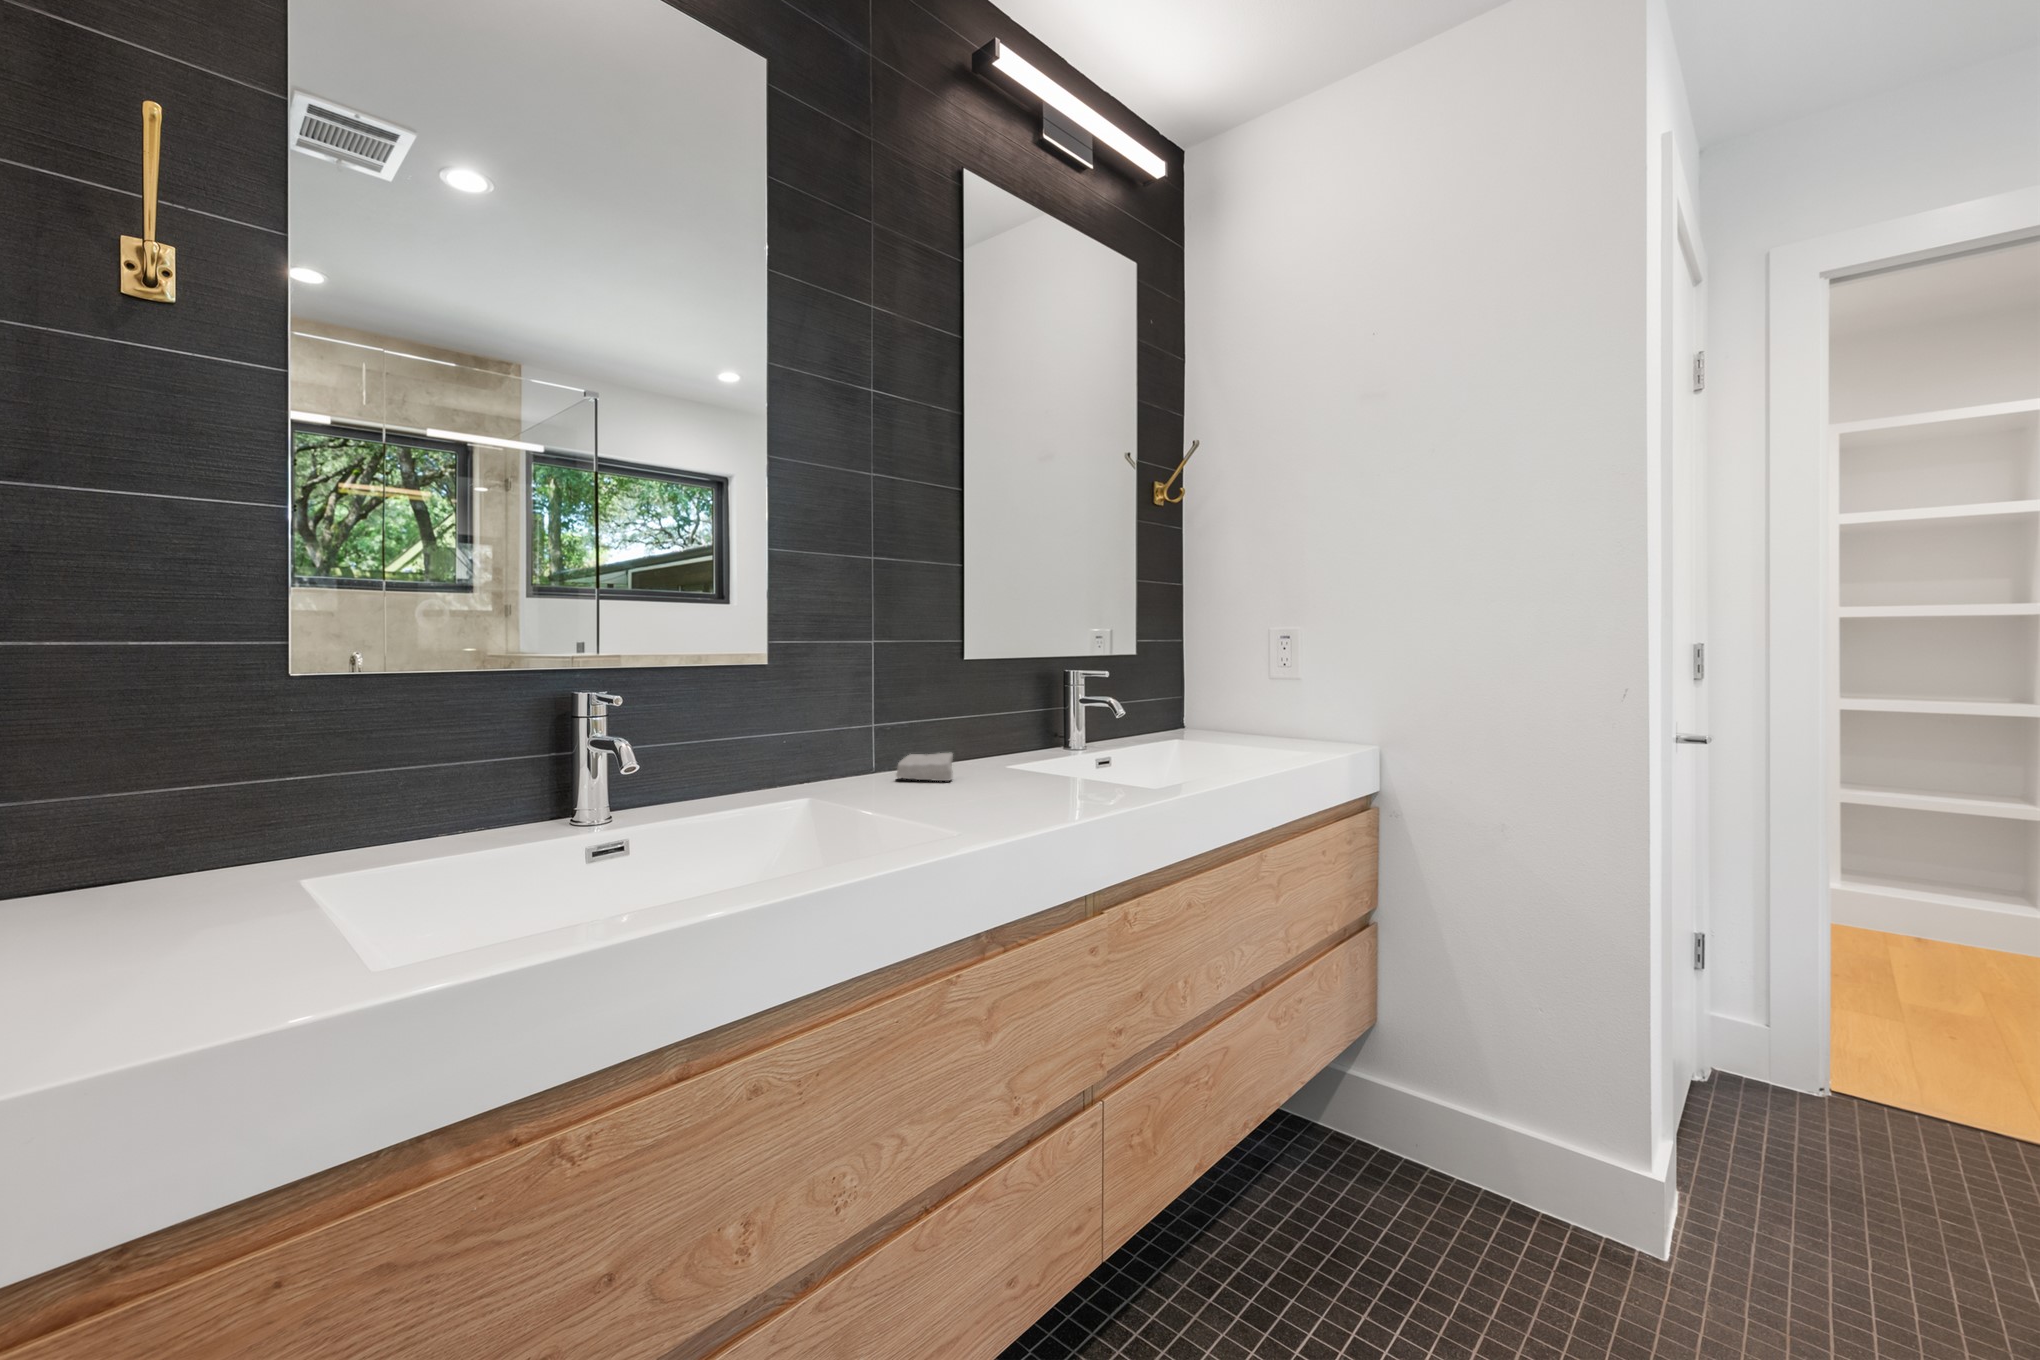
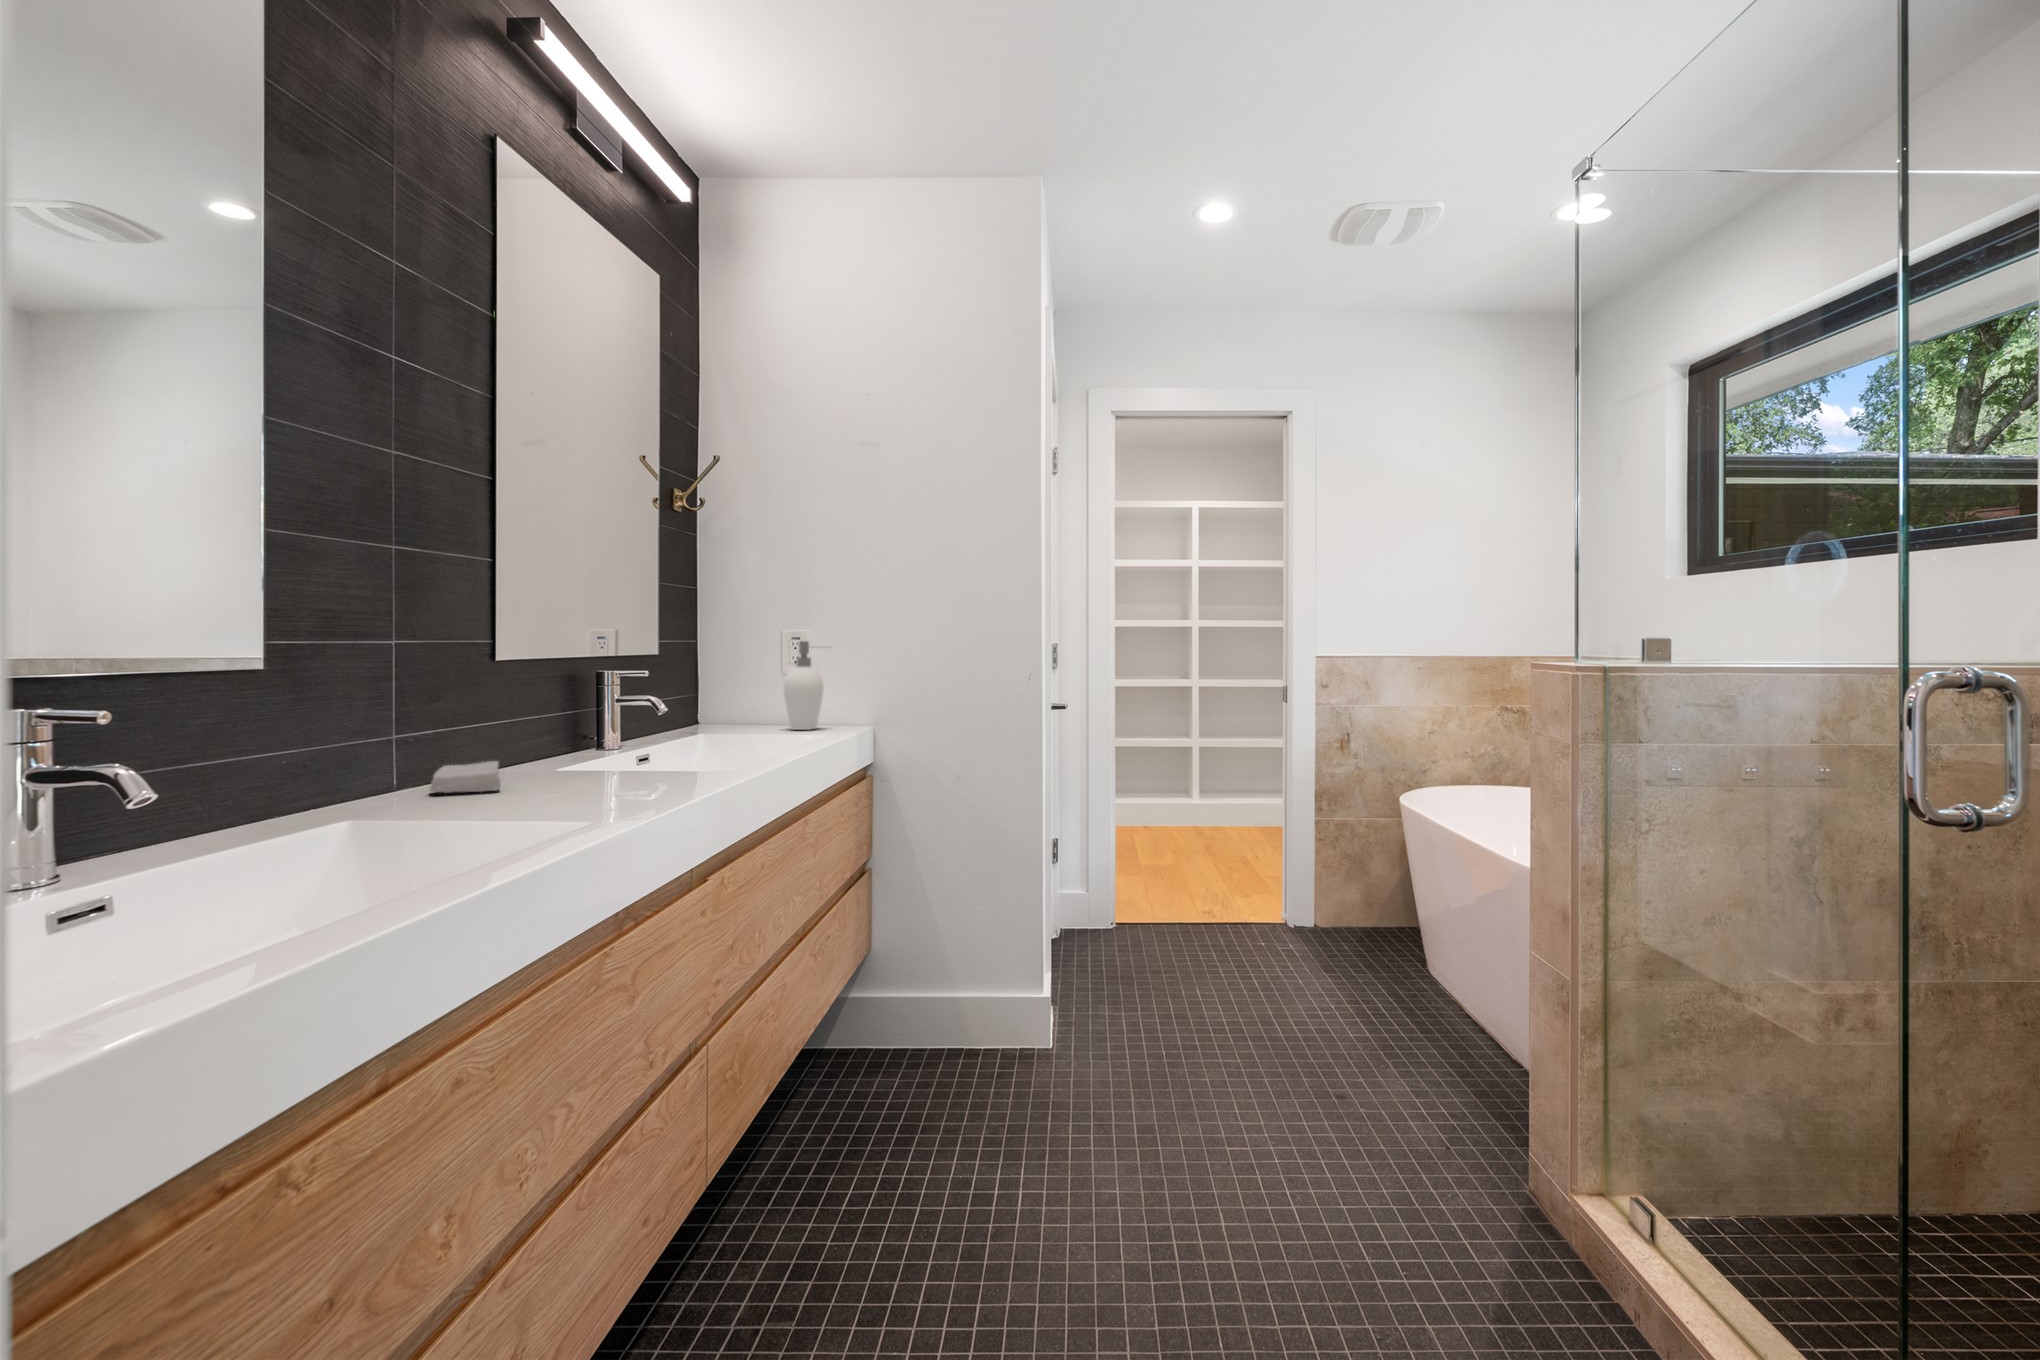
soap dispenser: none [1265,641,1316,739] -> present [784,641,823,730]

